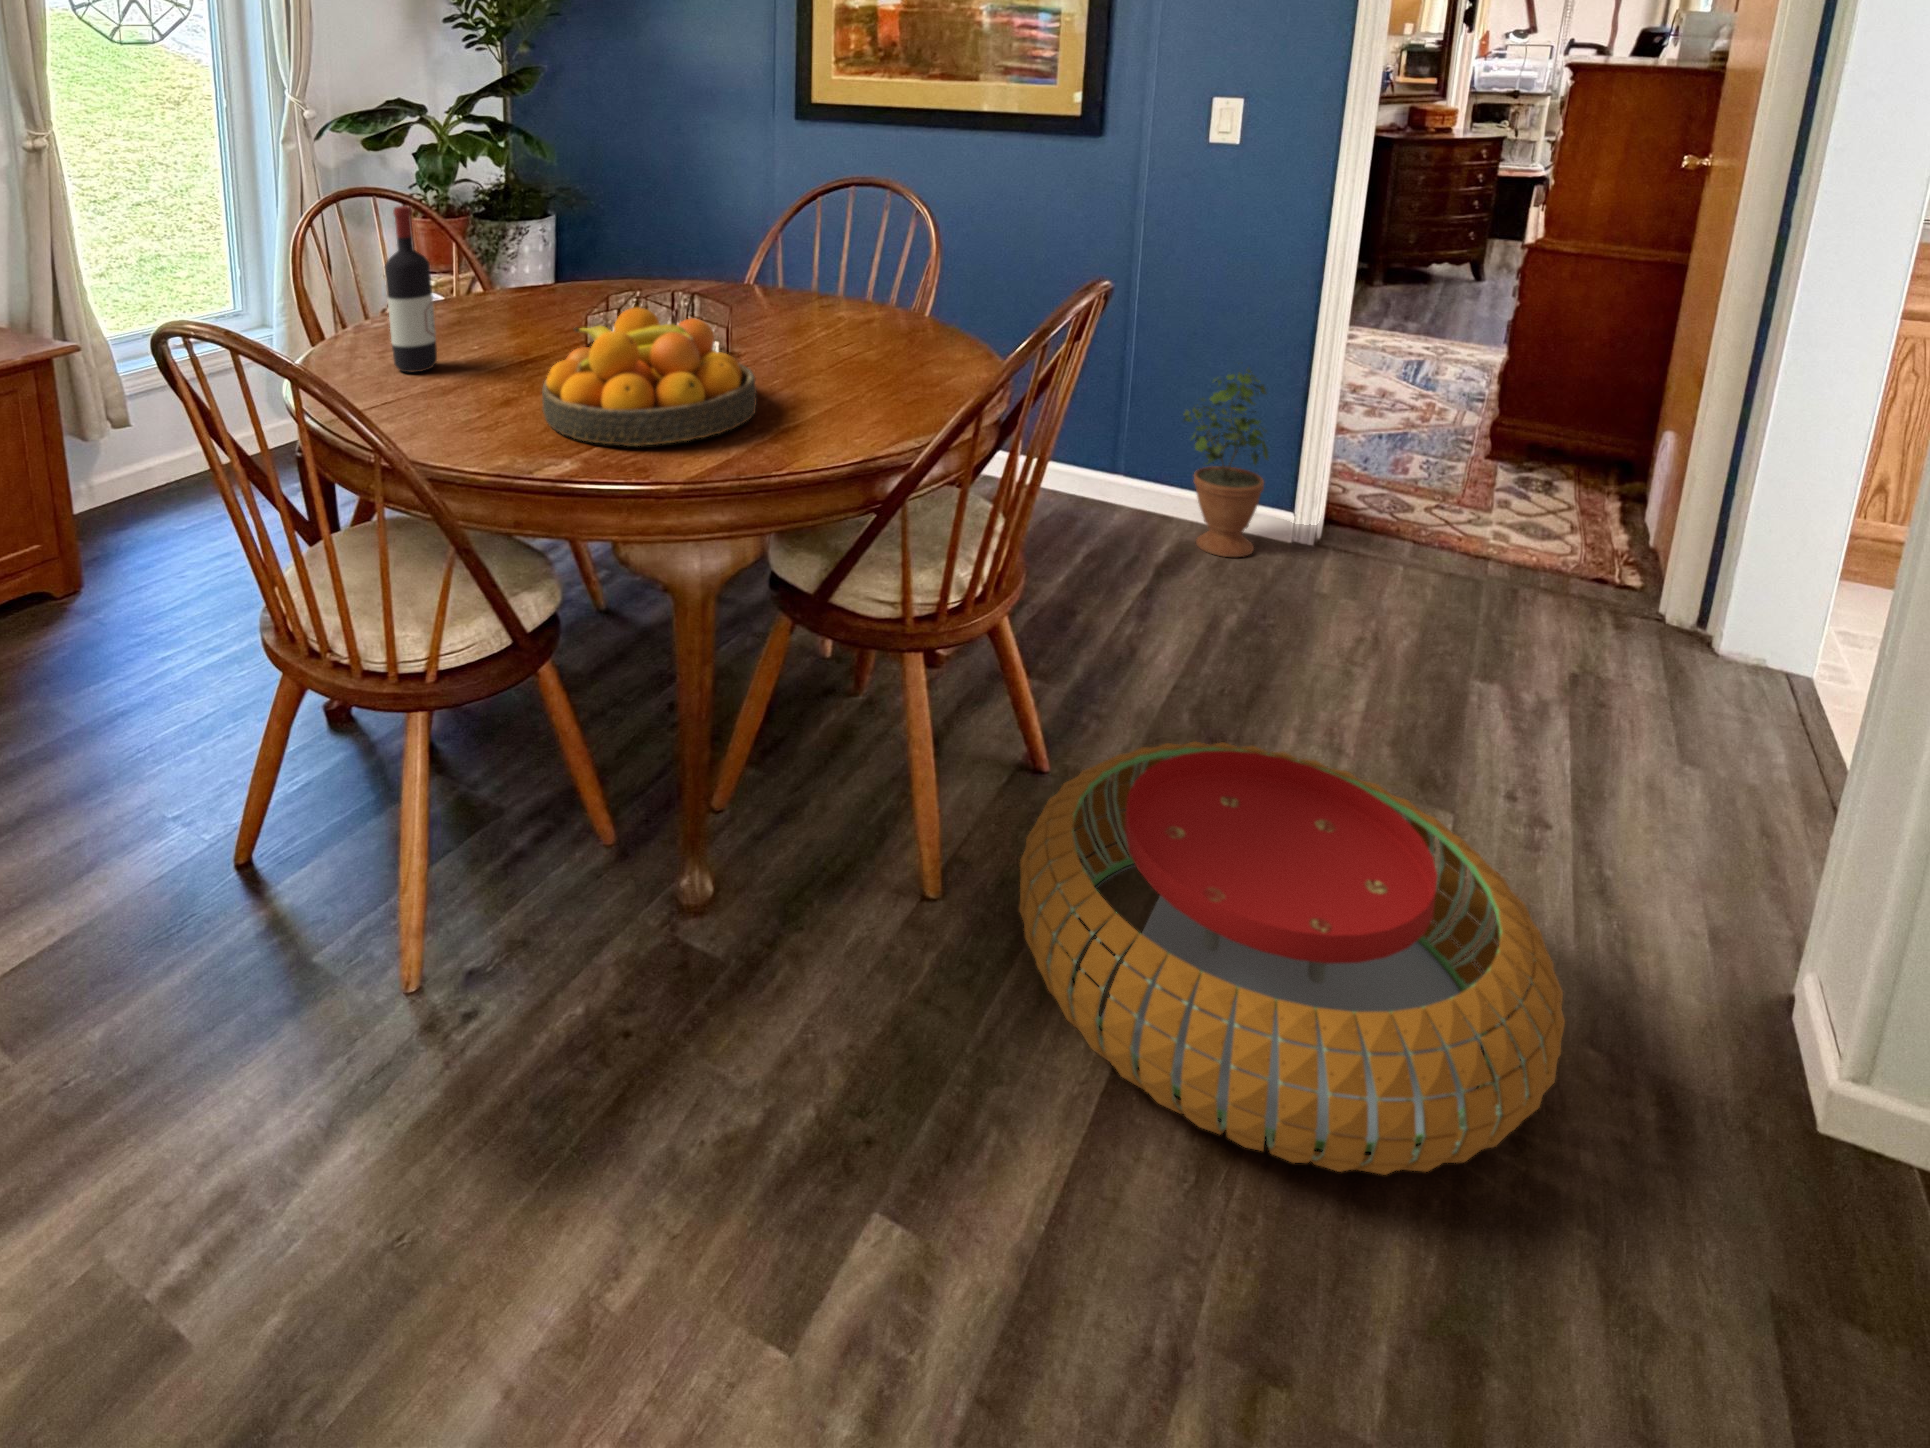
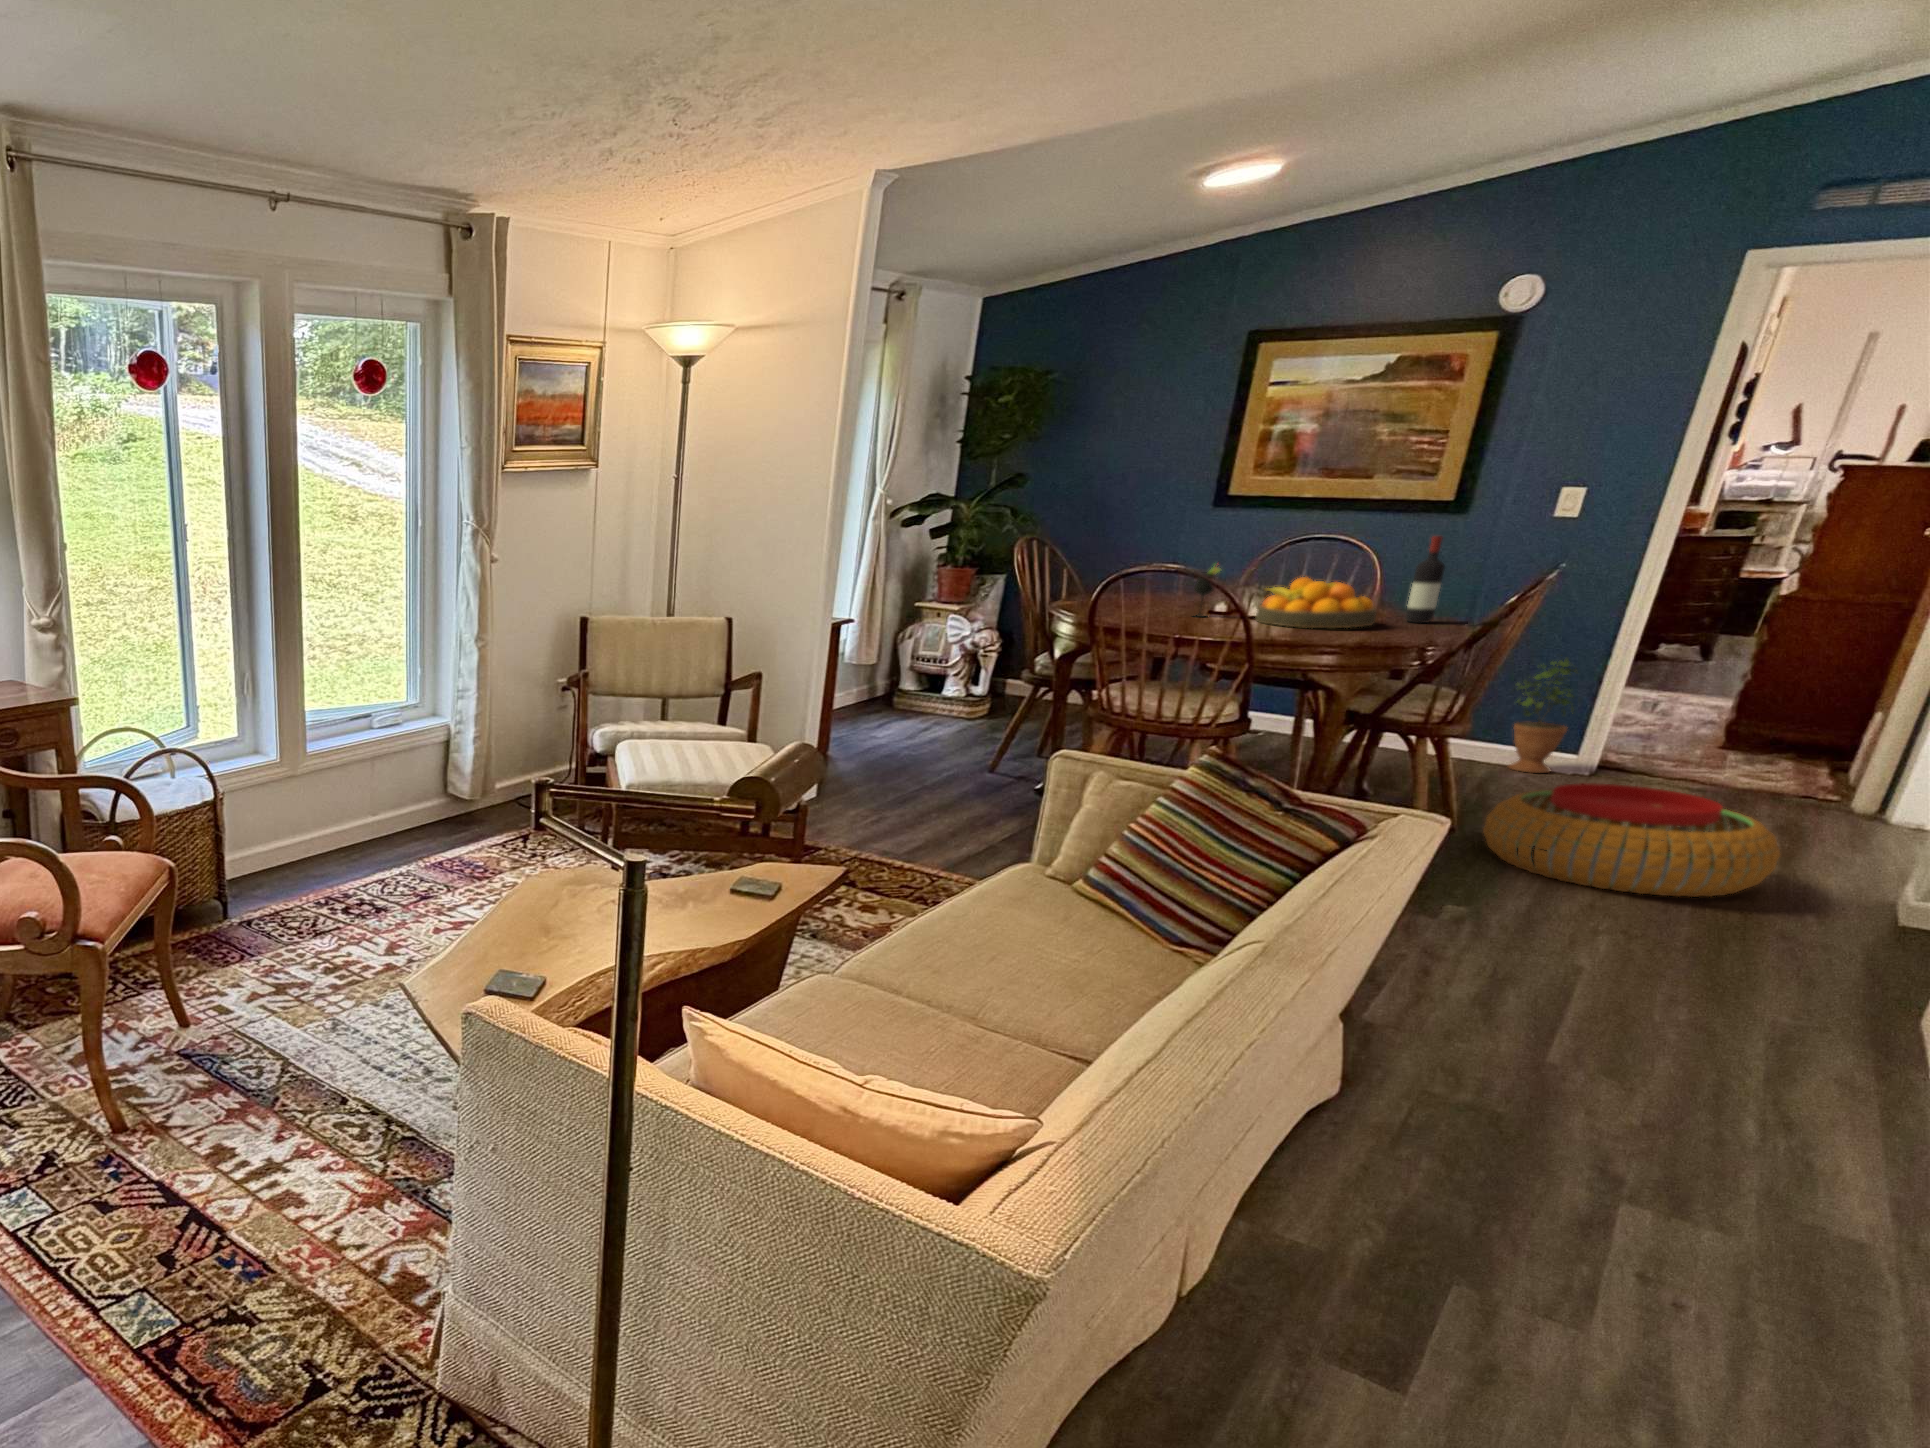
wine bottle: present [384,206,437,373] -> present [1406,536,1445,623]
wine glass: none [457,274,498,387] -> present [1194,566,1220,616]

